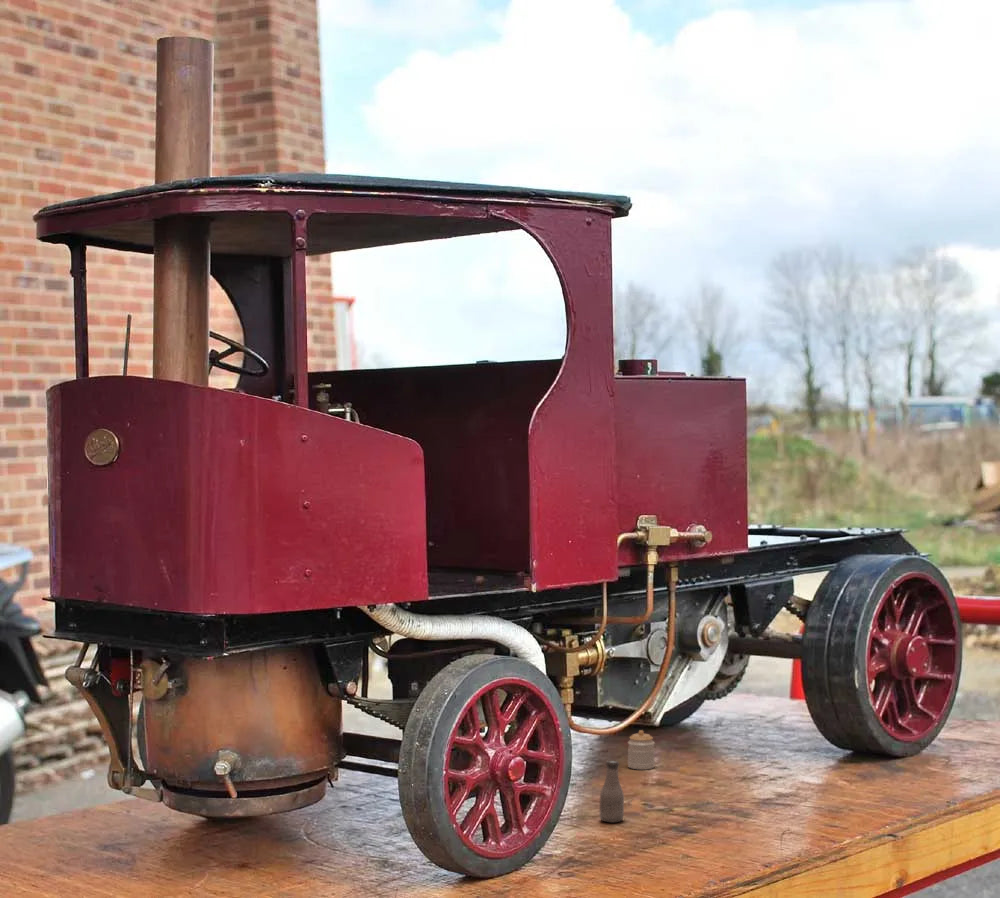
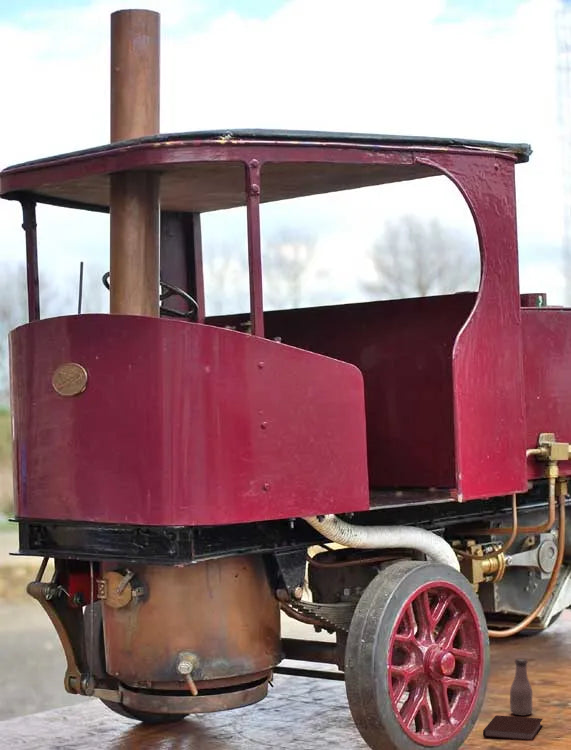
jar: present [628,730,655,770] -> none [522,632,547,668]
notebook: none [563,822,631,851] -> present [483,715,542,740]

